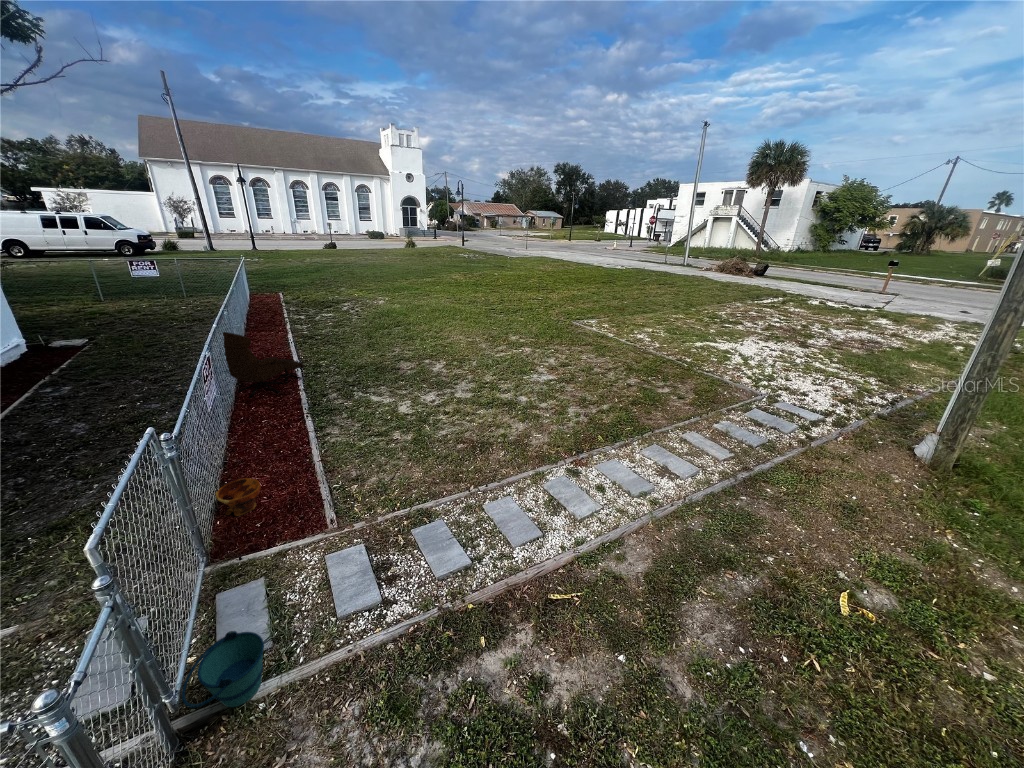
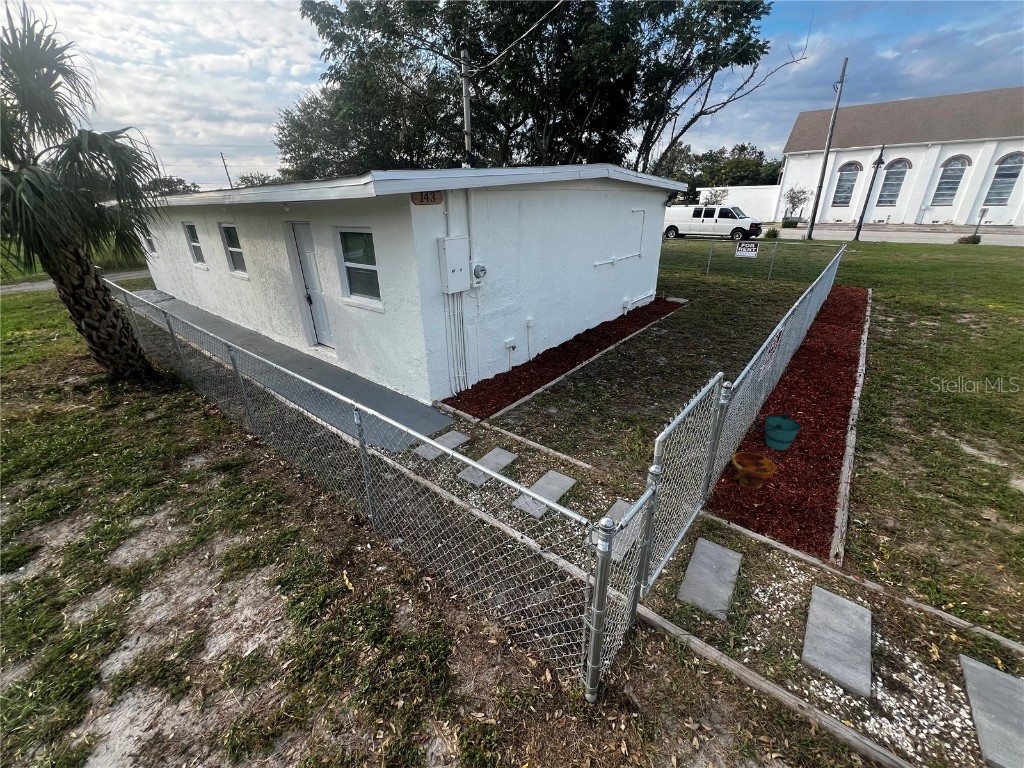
lounge chair: present [223,332,304,398] -> none [784,311,872,391]
bucket: present [182,631,264,708] -> present [754,414,801,450]

